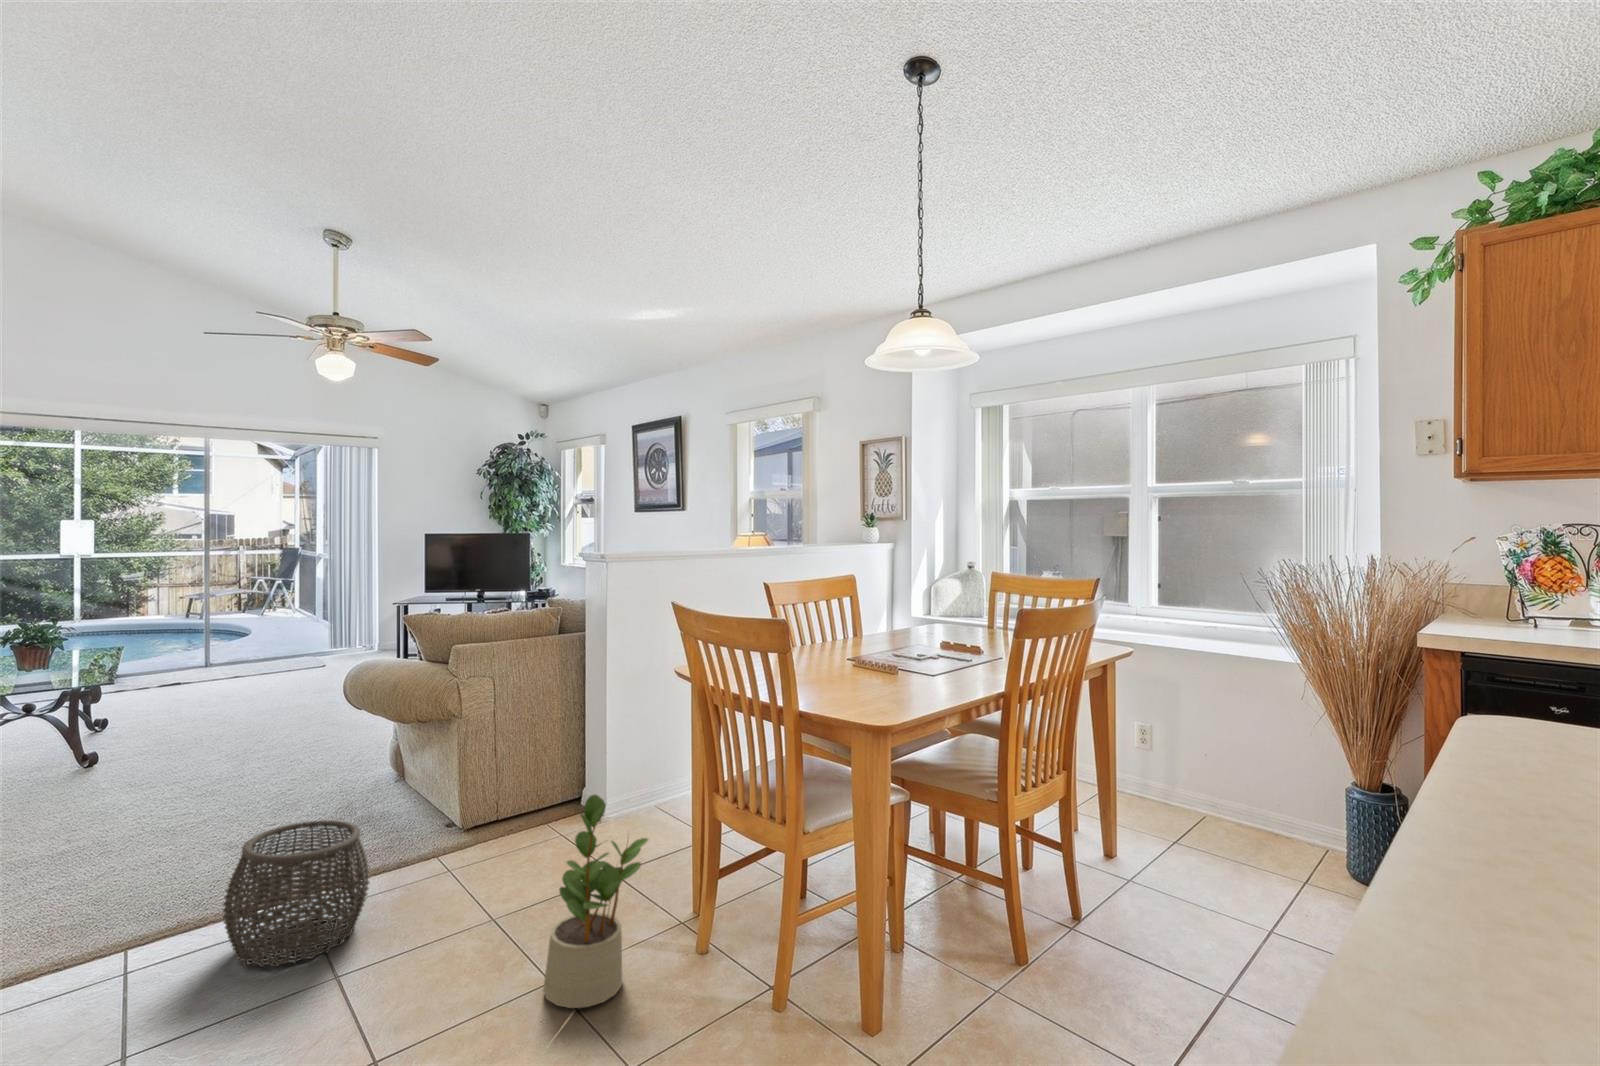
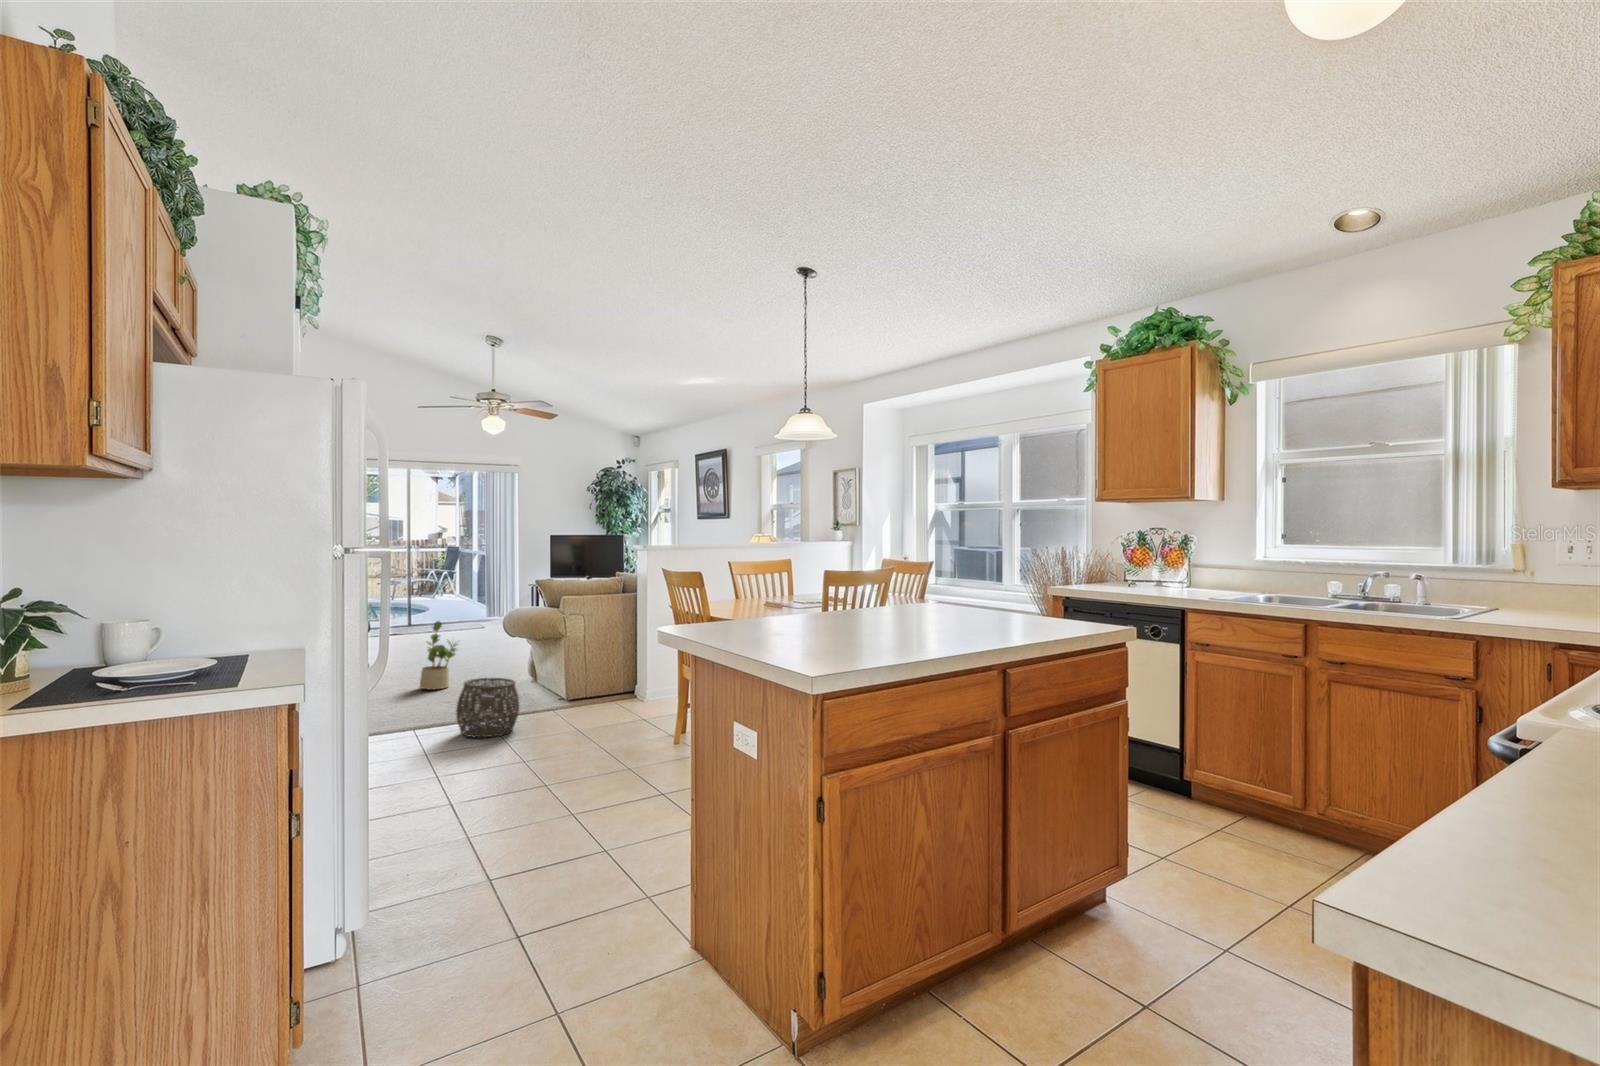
potted plant: present [543,794,648,1008] -> present [420,621,457,689]

